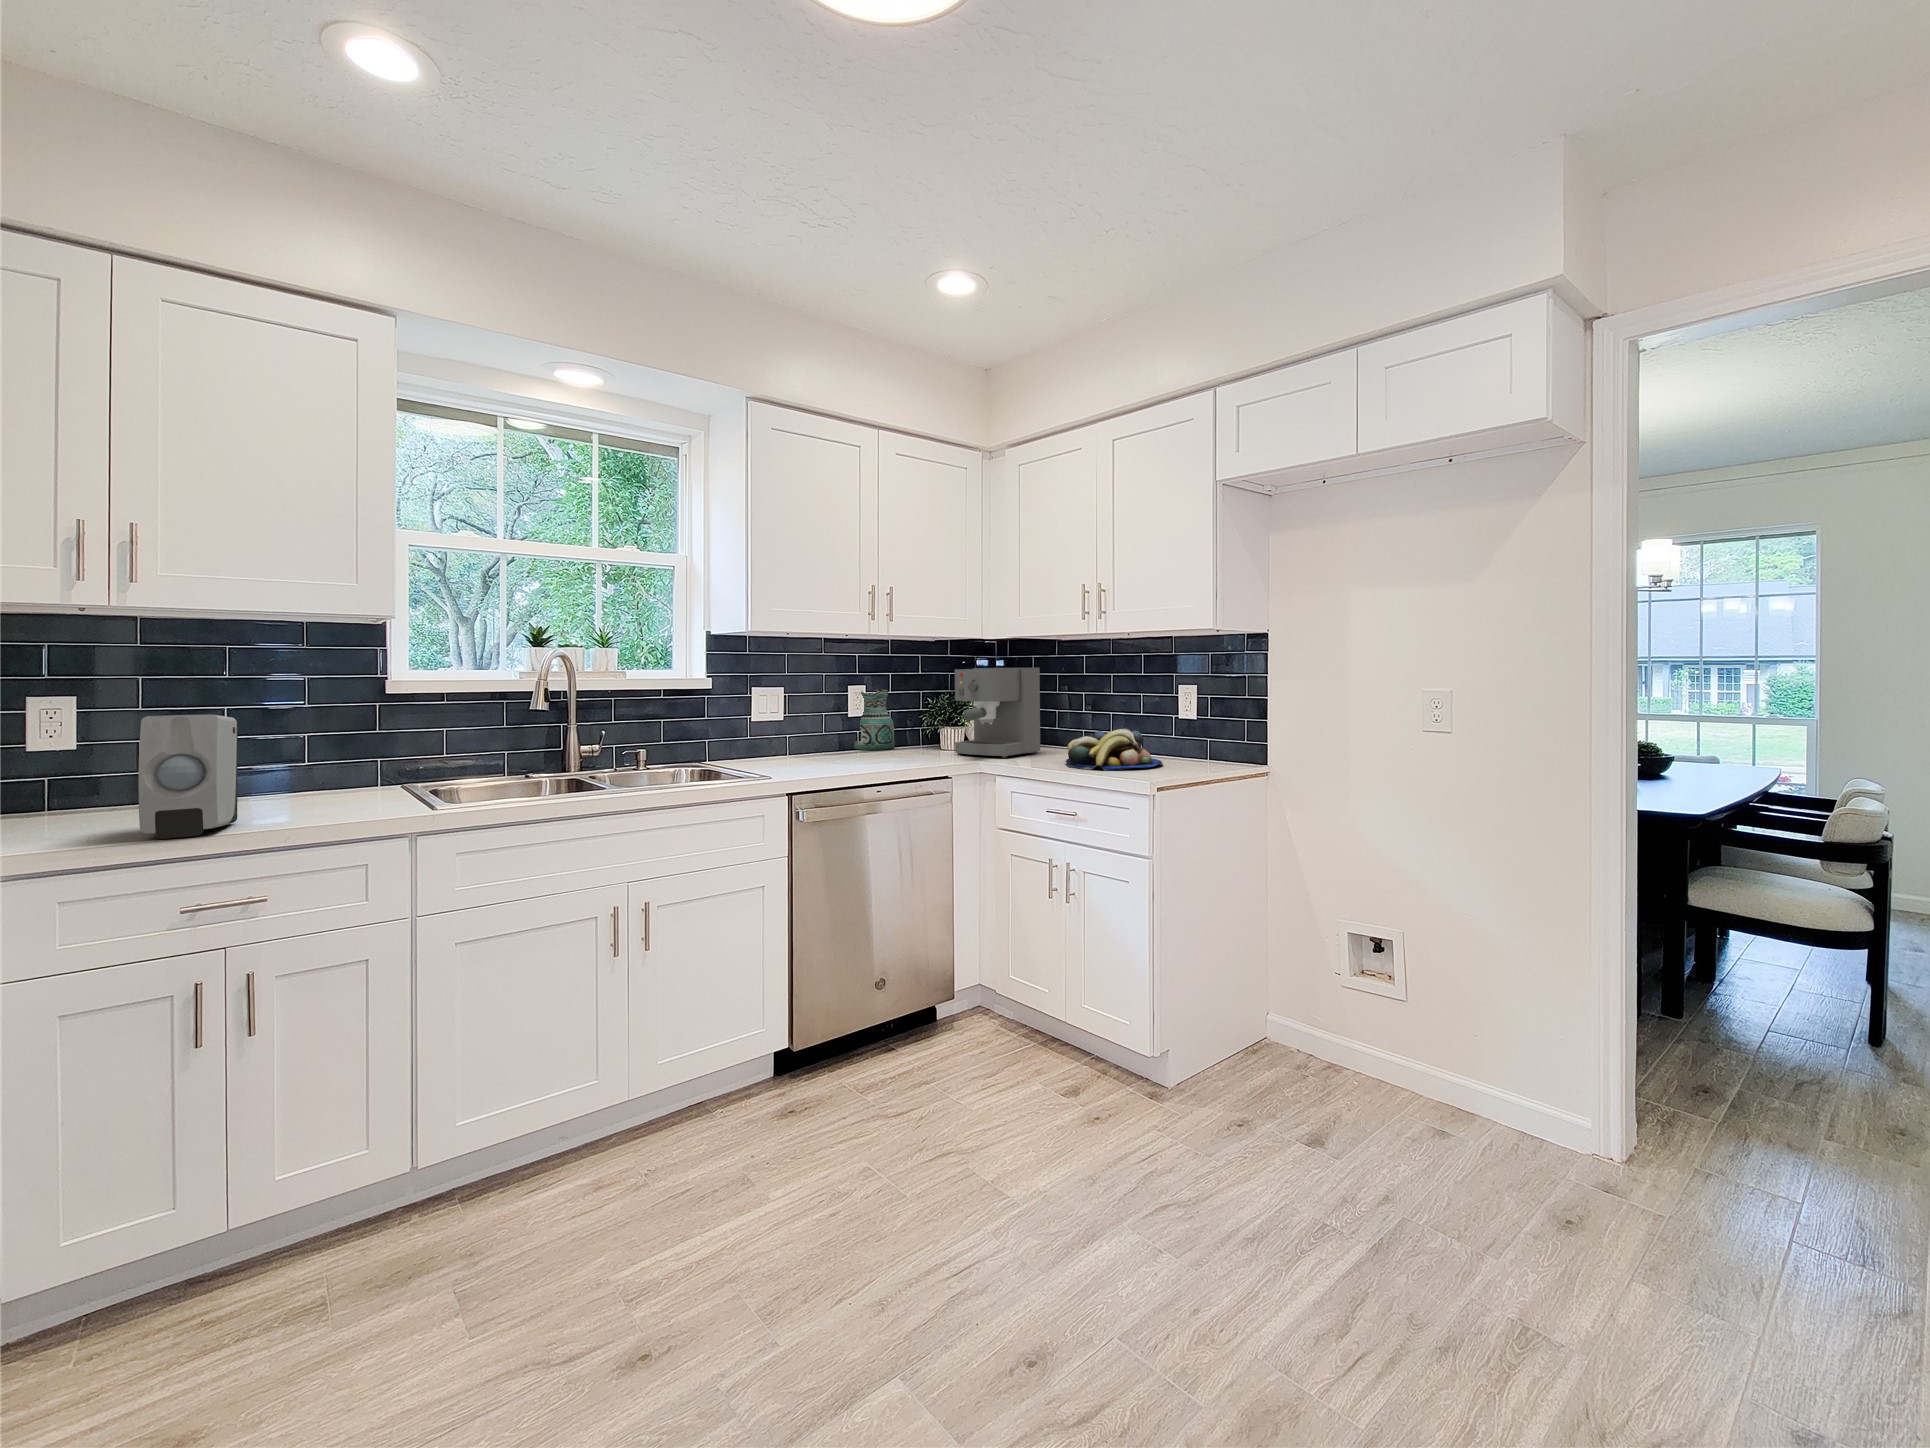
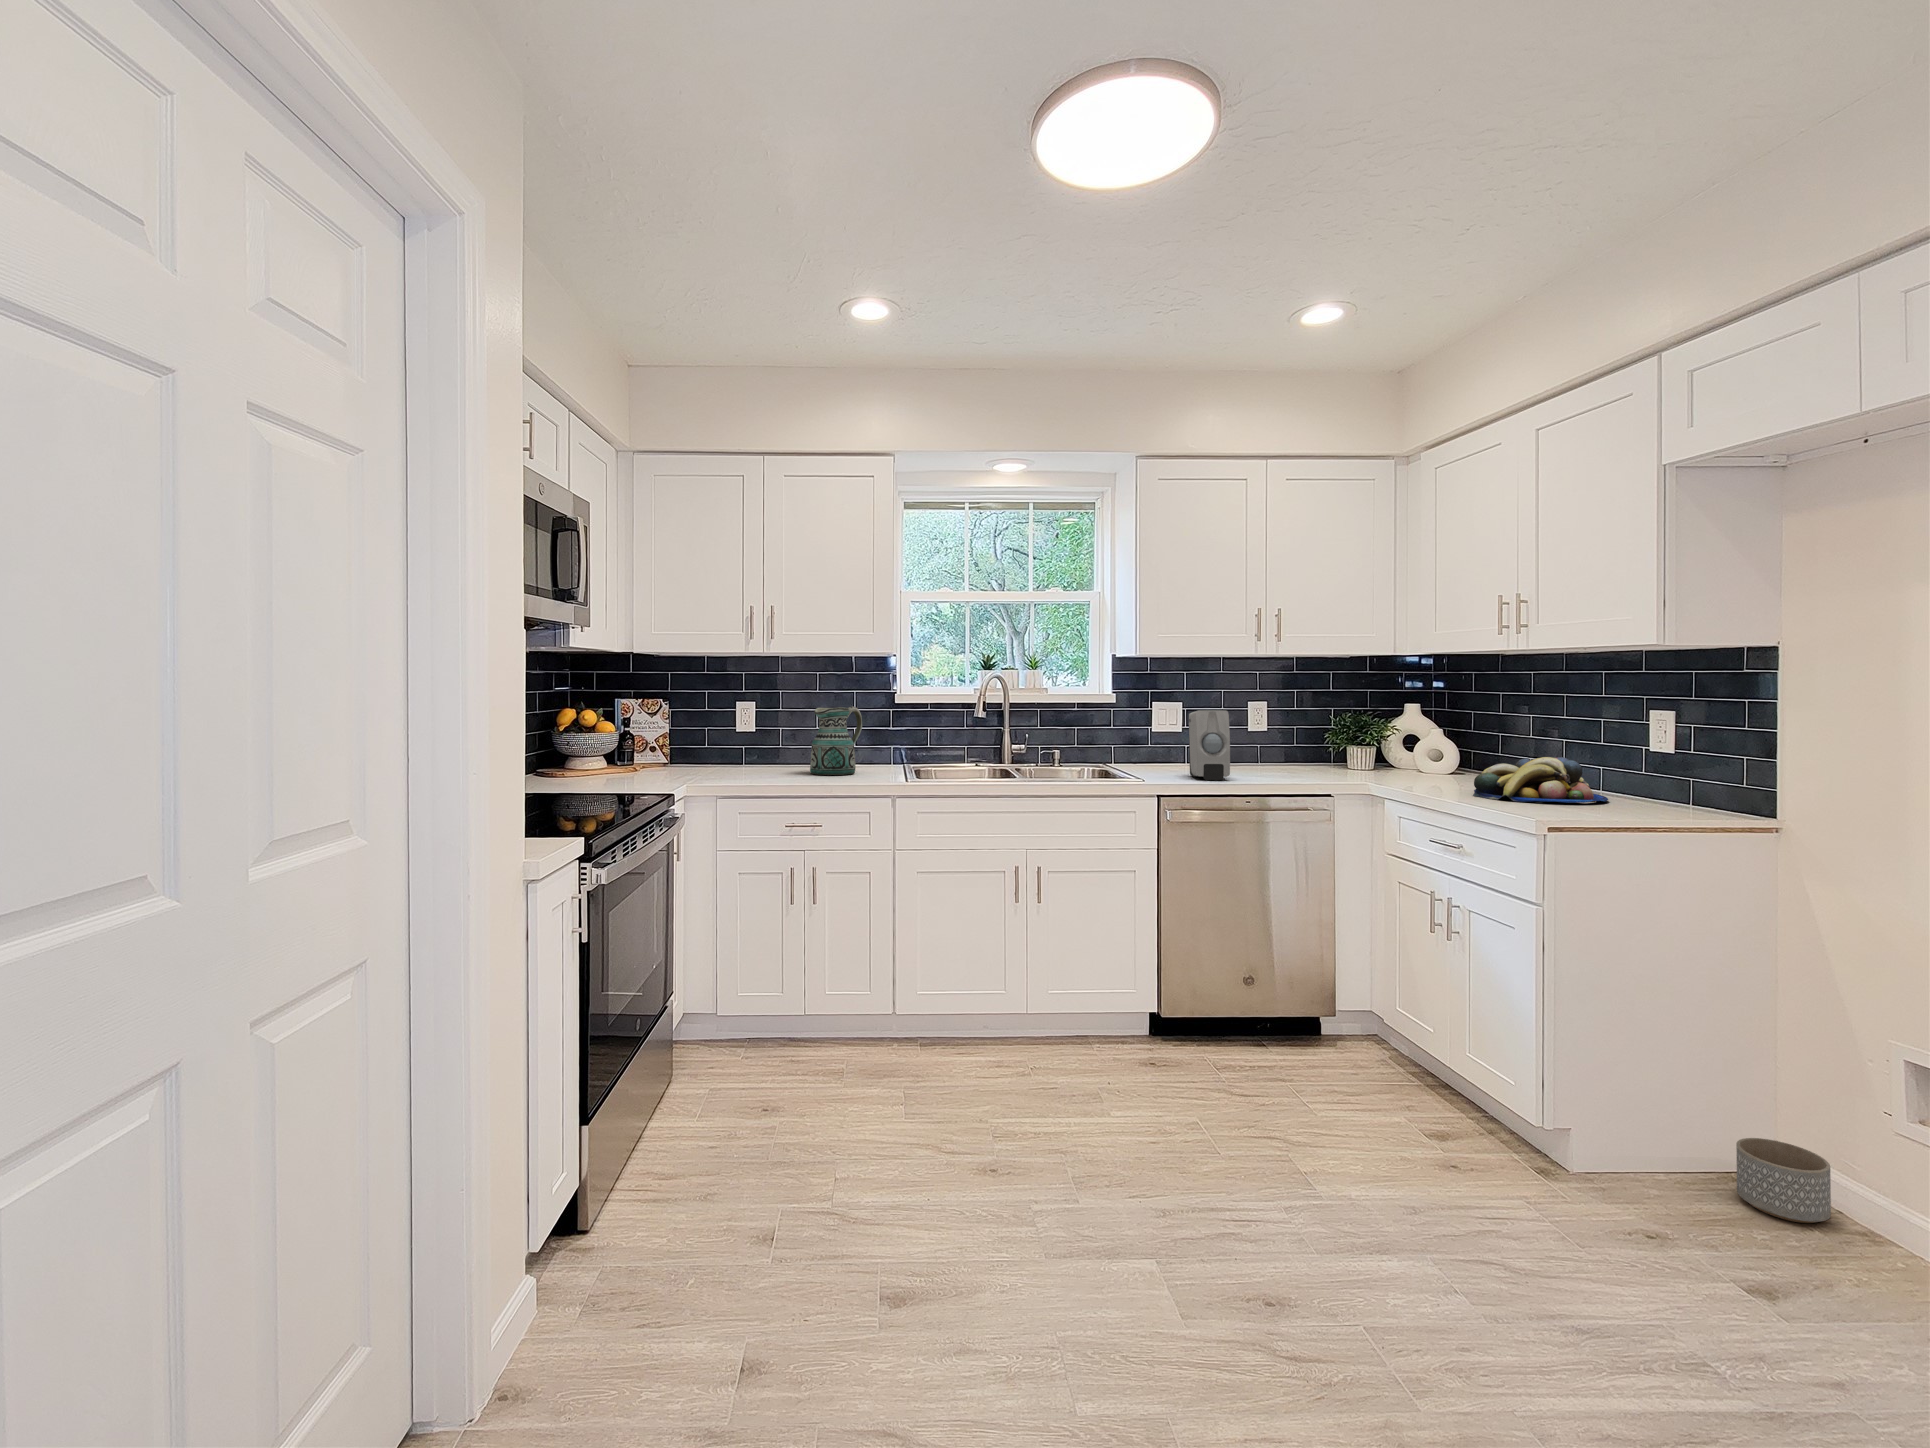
coffee maker: present [955,668,1040,758] -> none [1357,685,1463,783]
ceramic pitcher: present [854,690,895,750] -> present [810,706,862,775]
soap dispenser: present [138,714,238,839] -> present [1189,710,1230,780]
planter: none [1276,1022,1333,1086] -> present [1736,1138,1831,1223]

